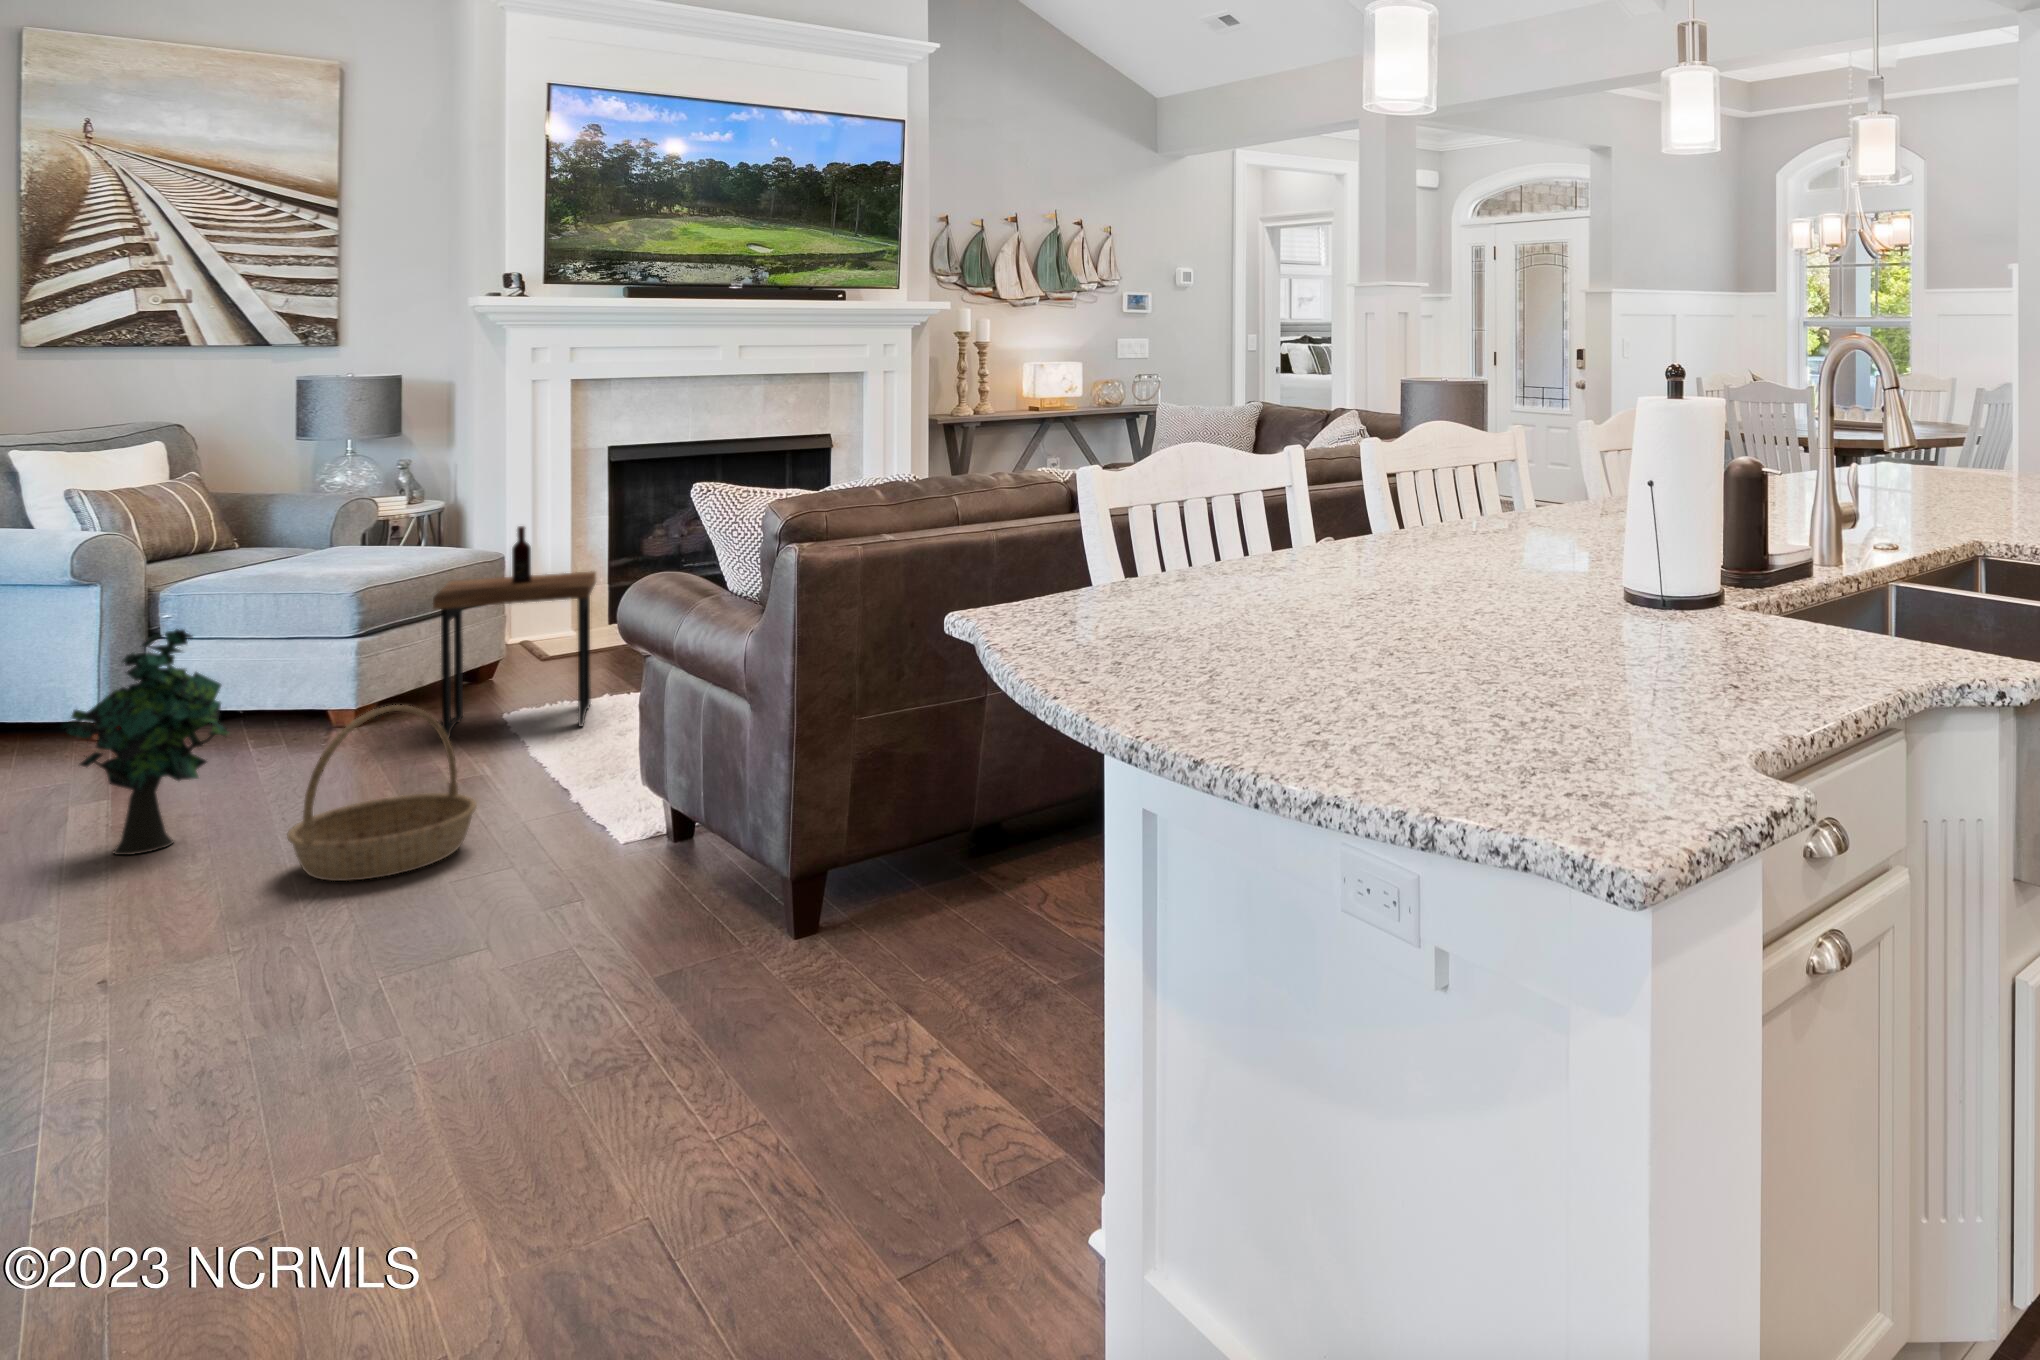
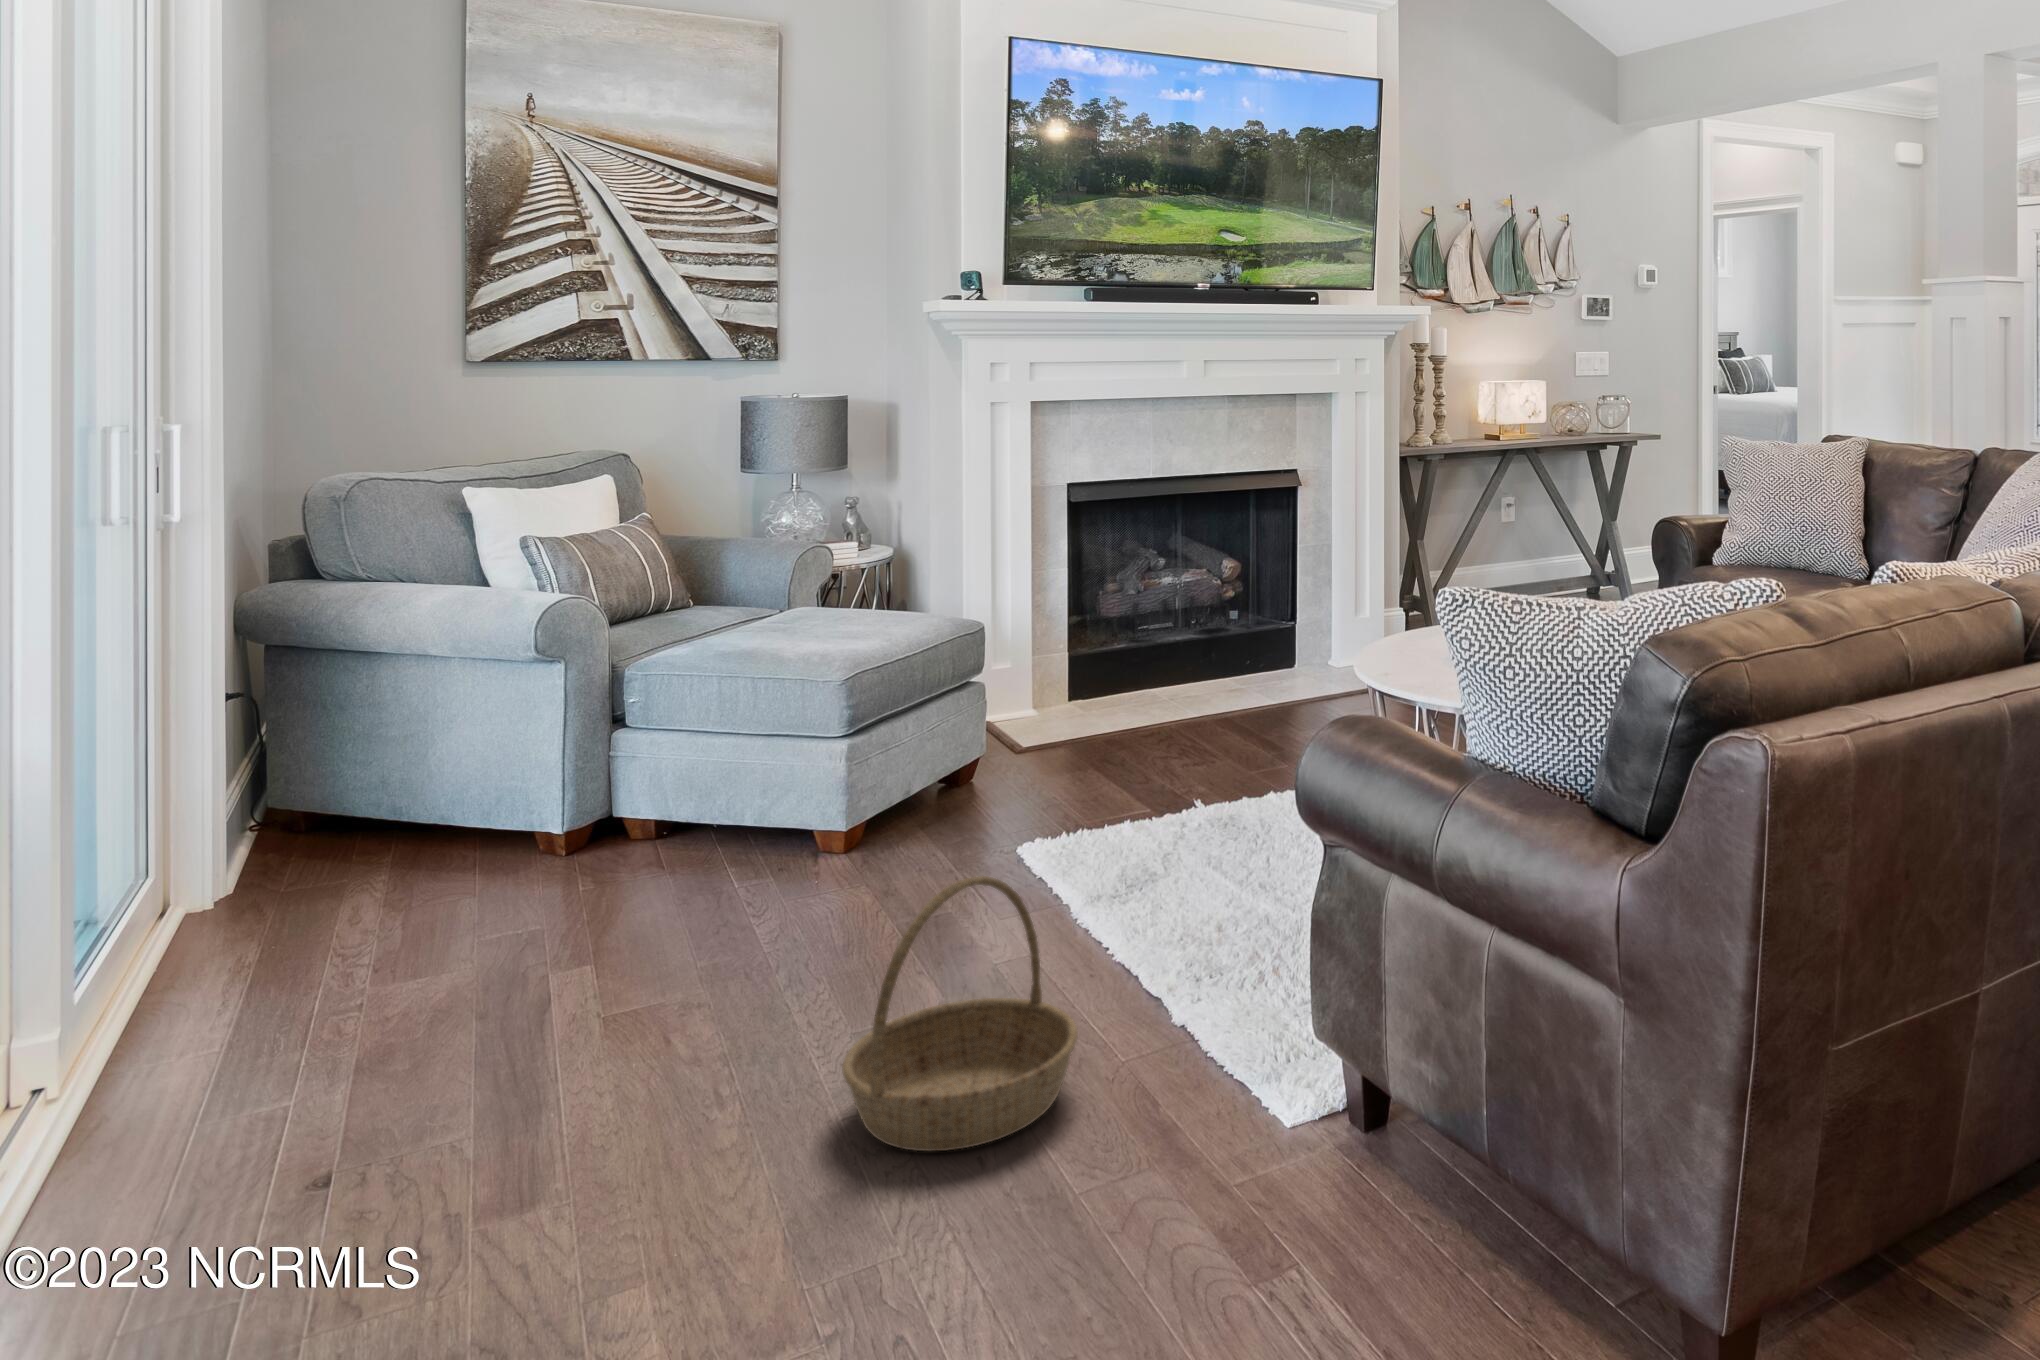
side table: present [433,526,596,737] -> none [944,591,1123,880]
decorative plant: present [55,629,229,855] -> none [536,747,747,1070]

